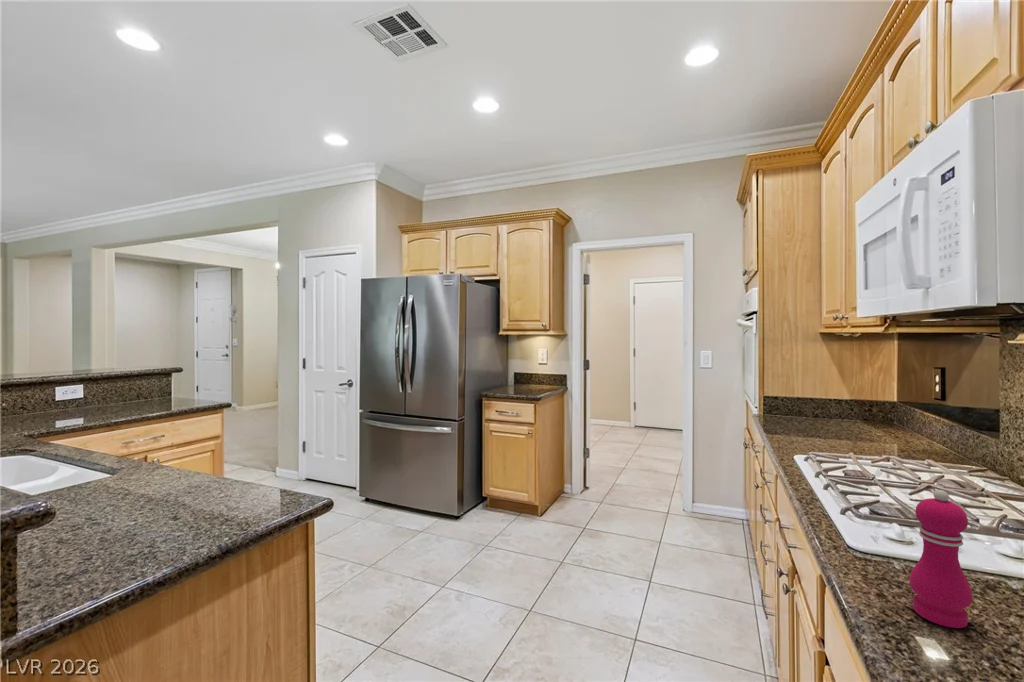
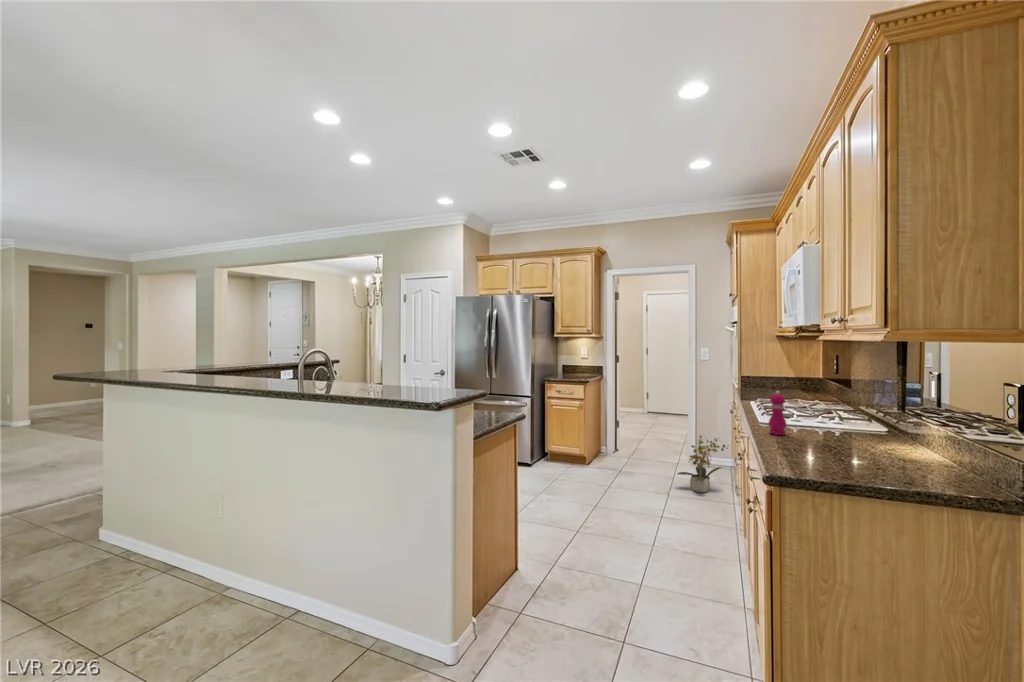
potted plant: none [664,482,746,578] -> present [677,436,729,492]

